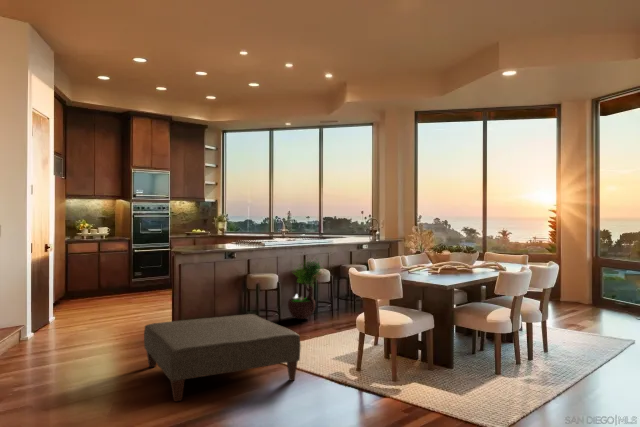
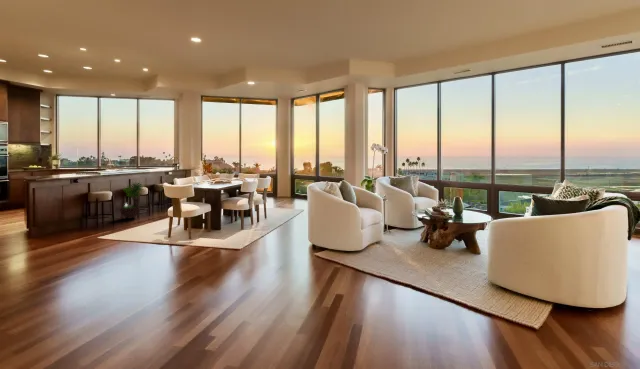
ottoman: present [144,314,301,401] -> none [17,213,134,260]

